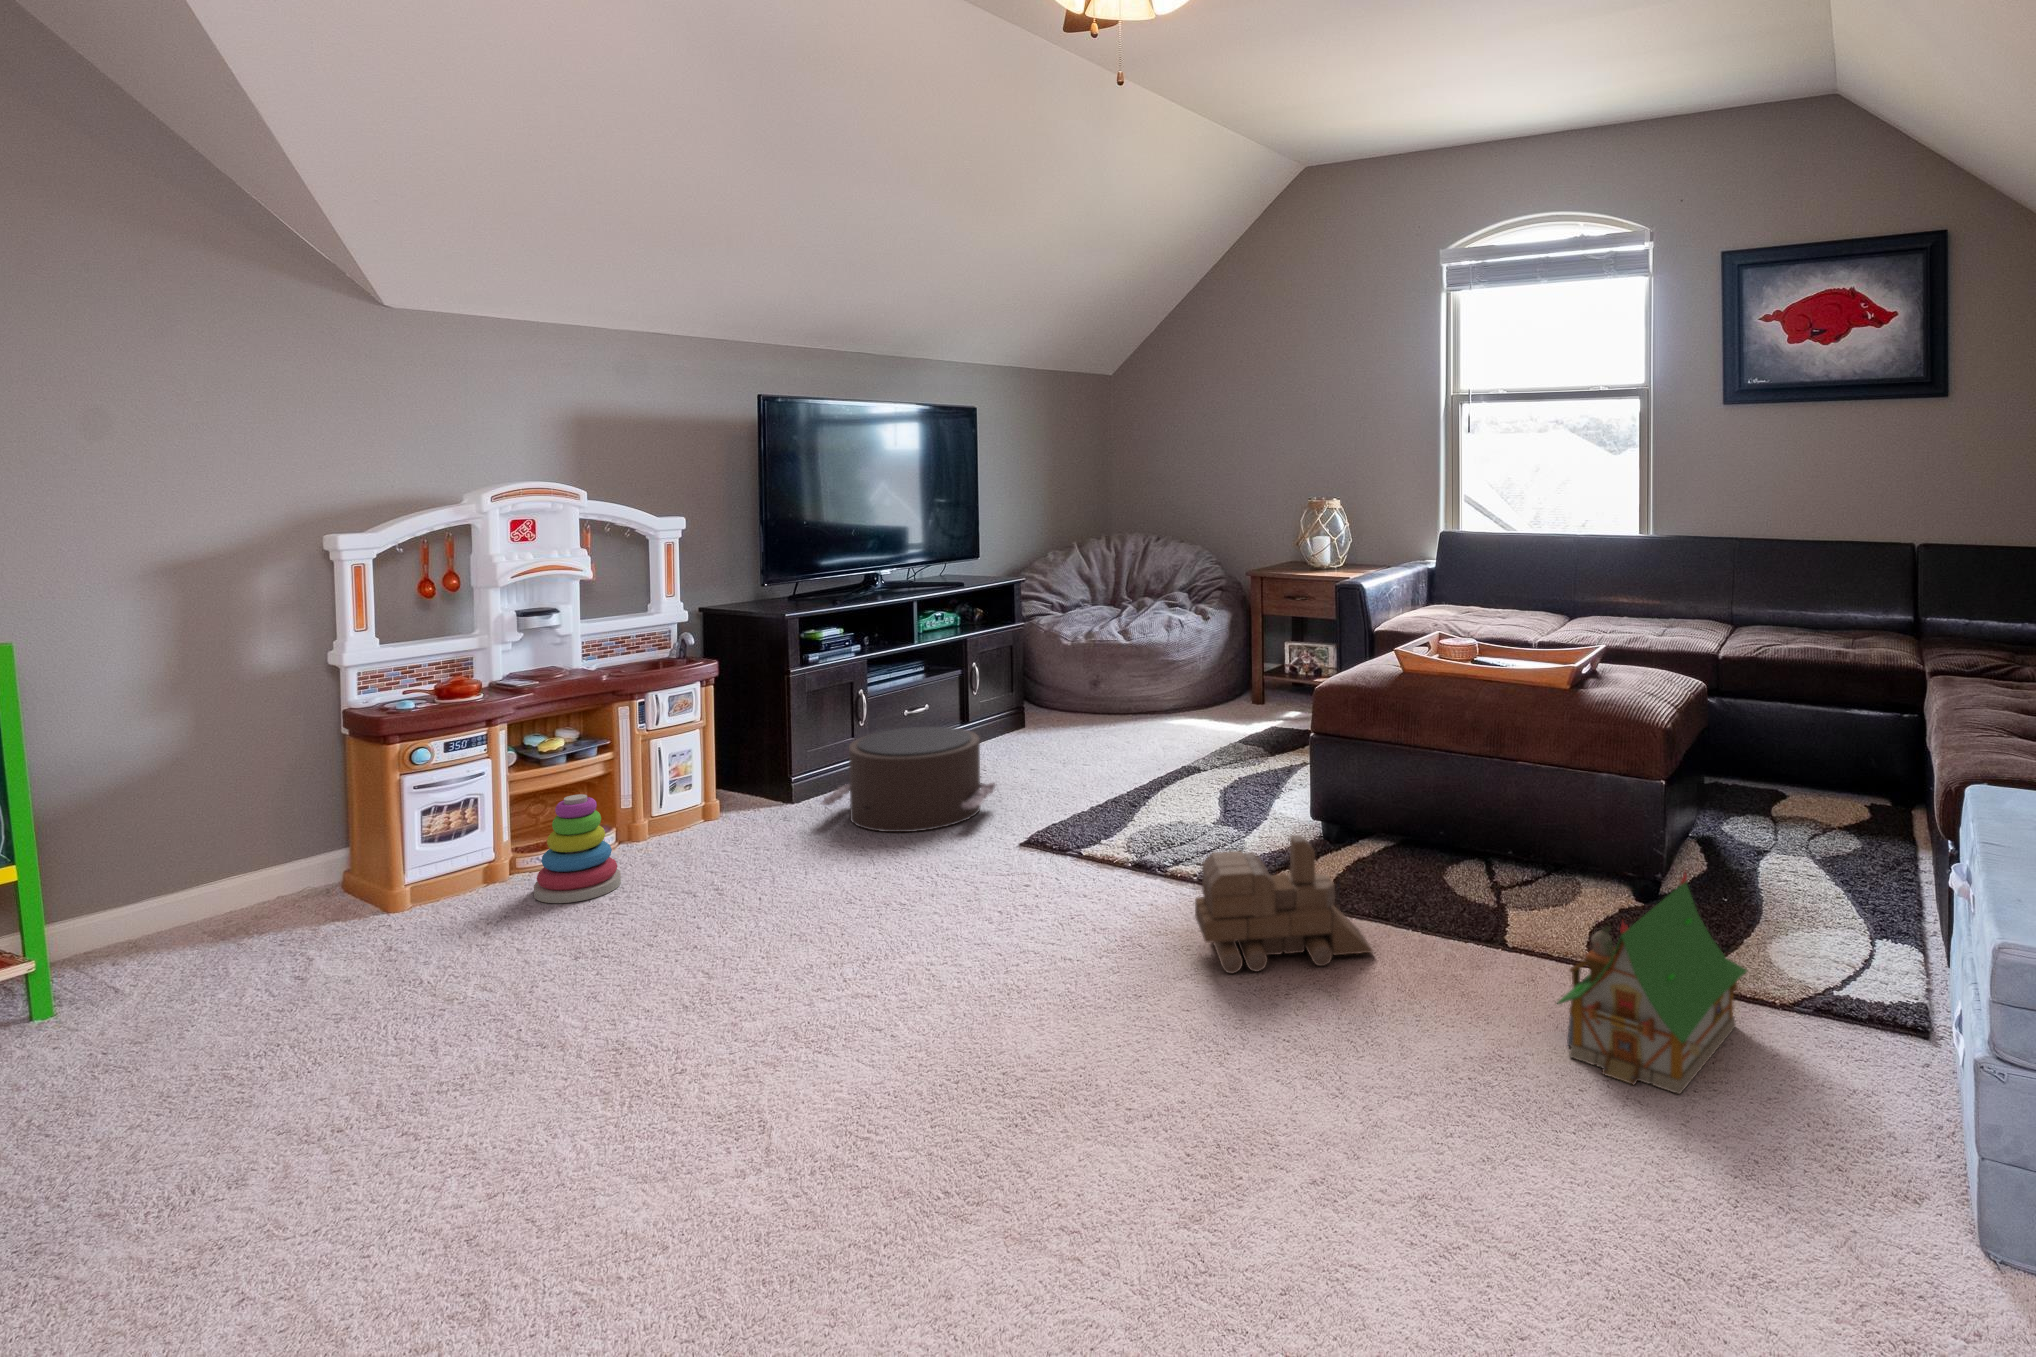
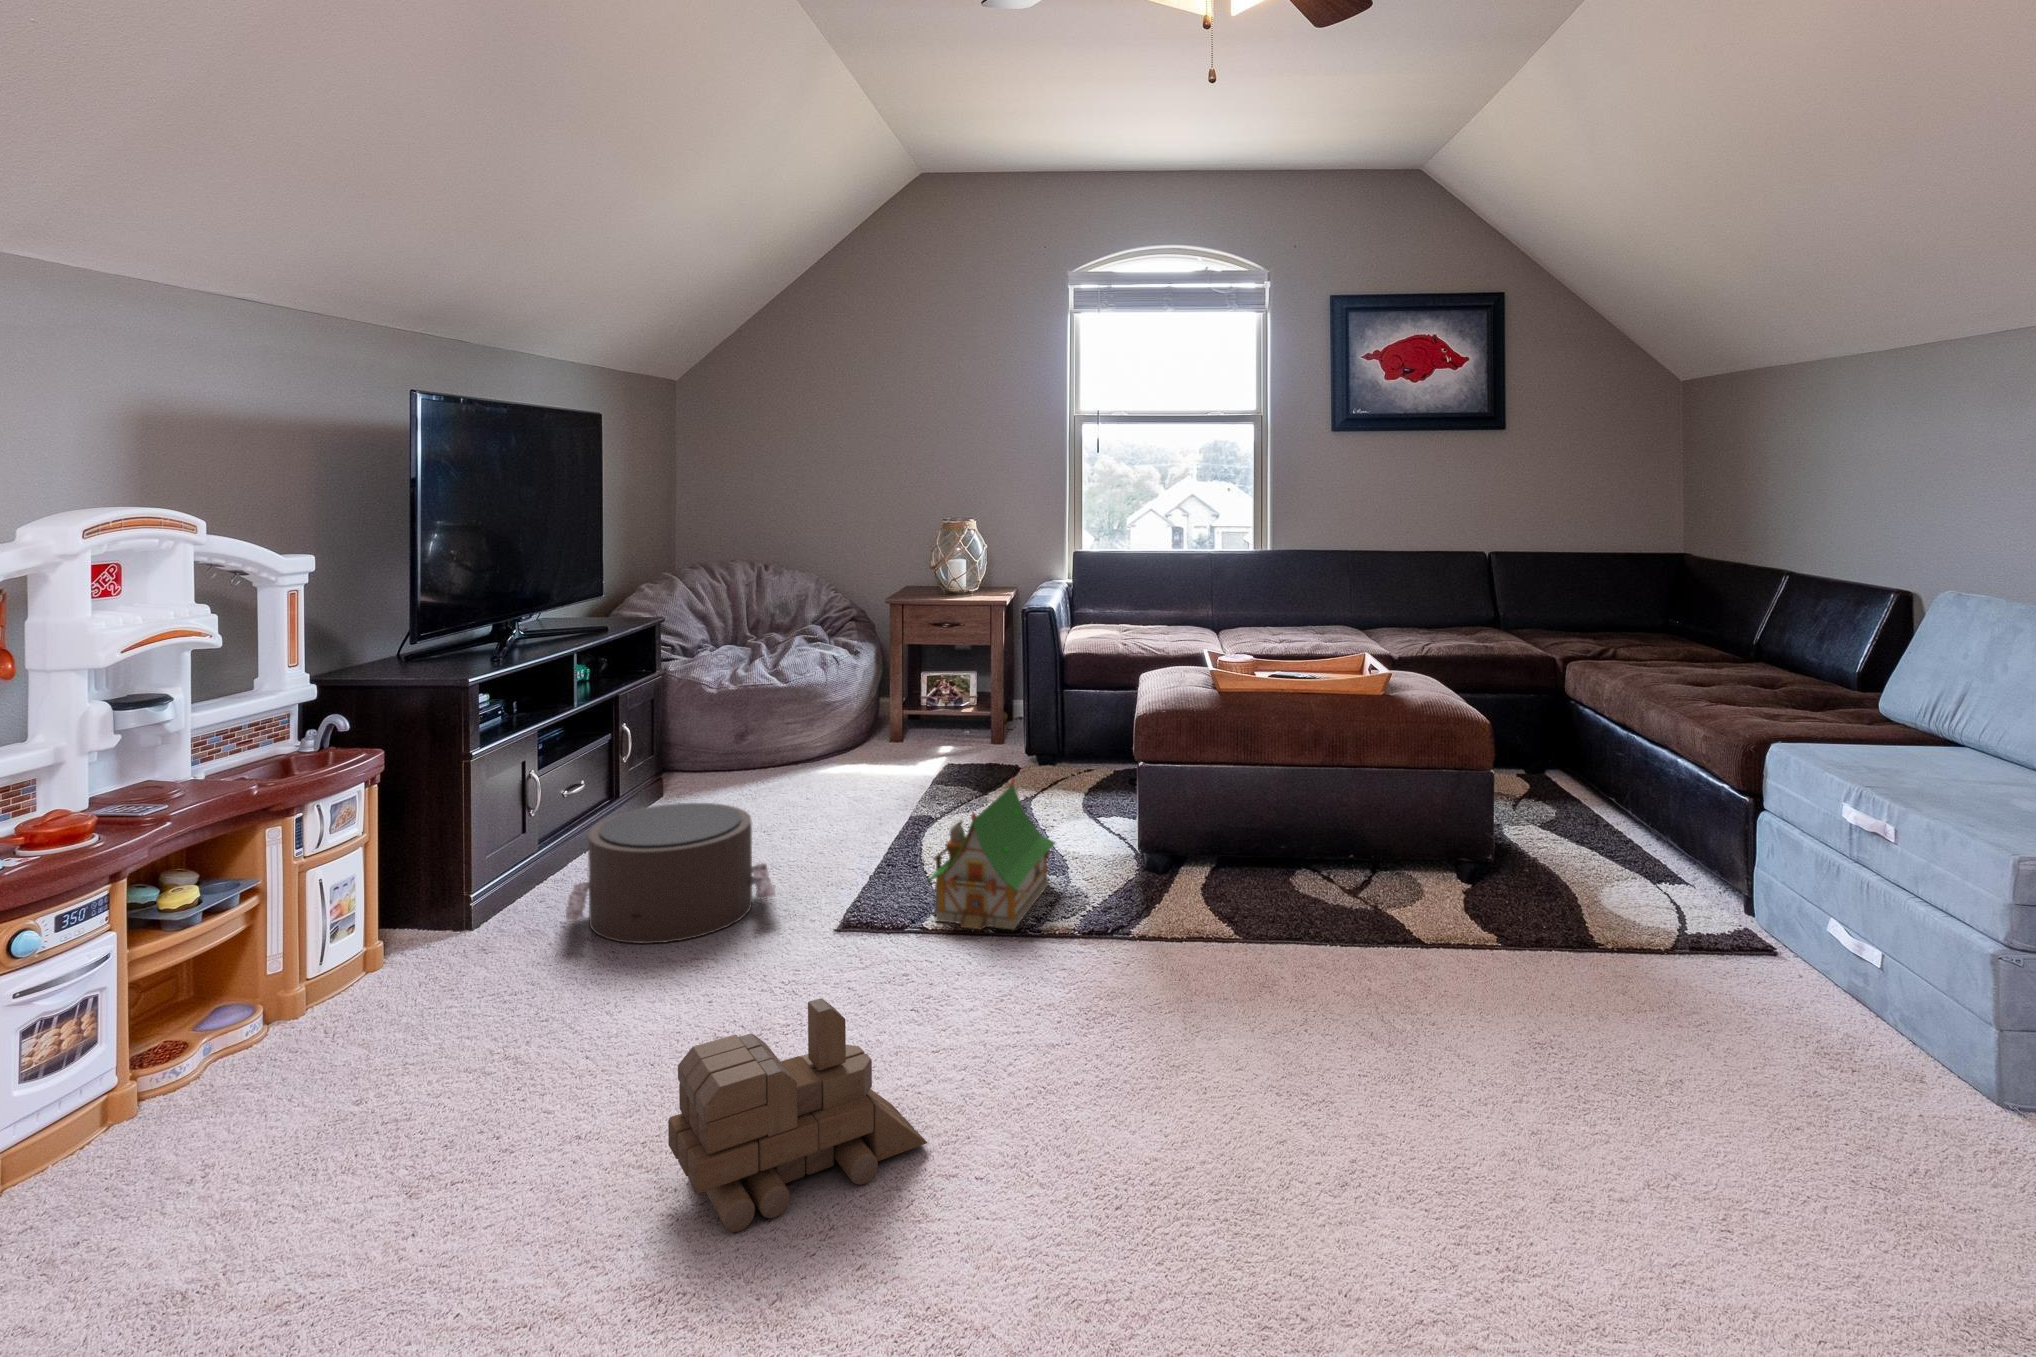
stacking toy: present [534,794,621,903] -> none [219,962,353,1133]
toy train: present [1195,835,1373,973] -> present [668,998,927,1232]
toy house: present [1557,873,1747,1095] -> present [927,779,1055,930]

